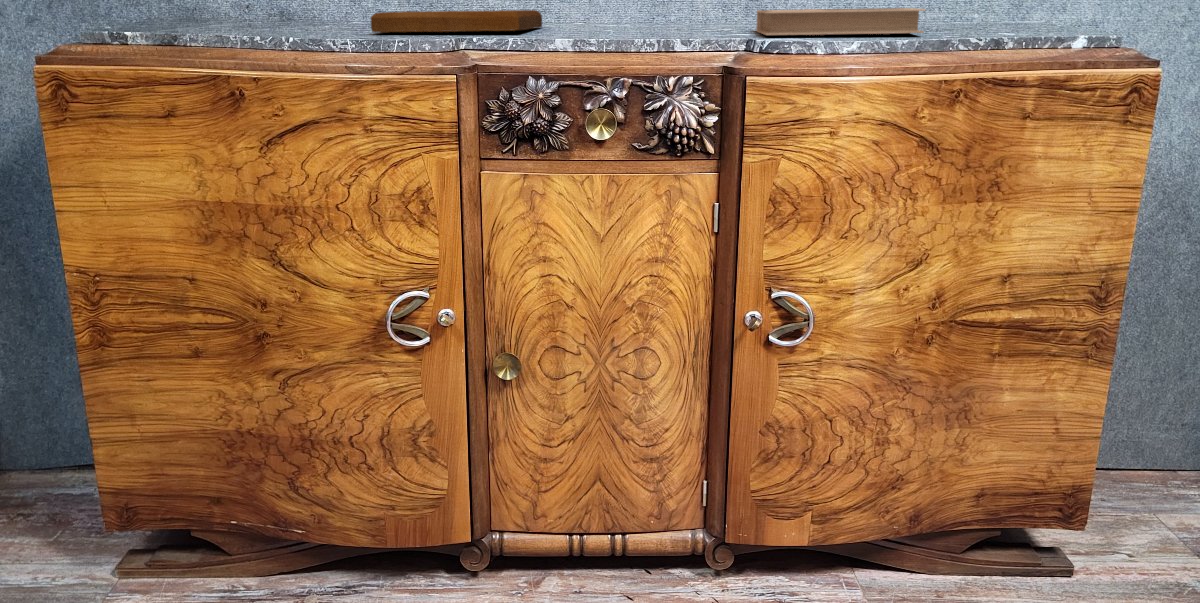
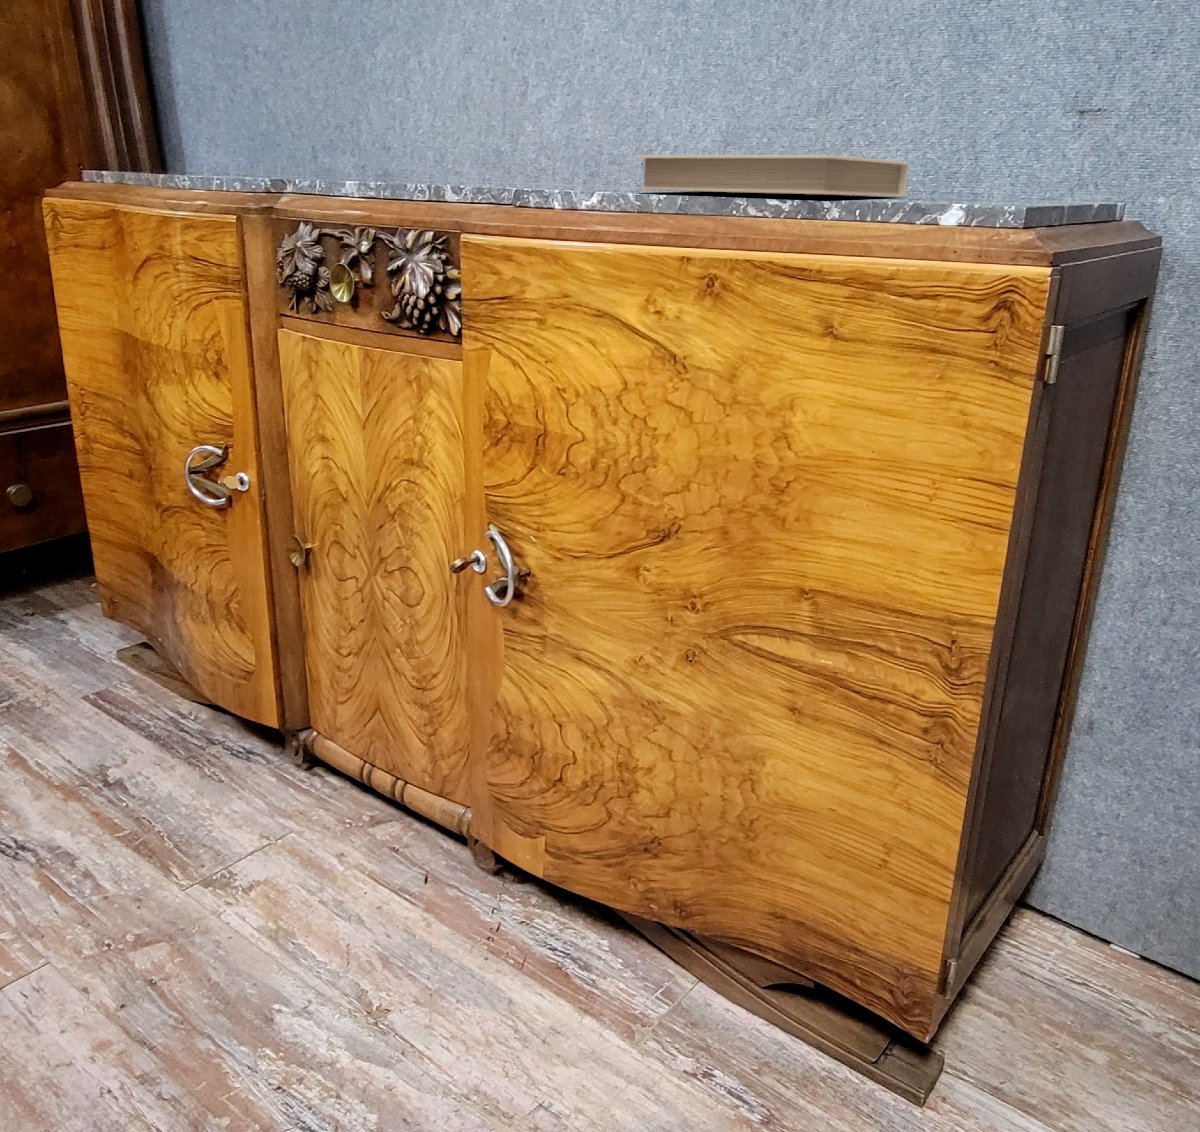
picture frame: present [371,10,542,32] -> none [358,155,559,182]

